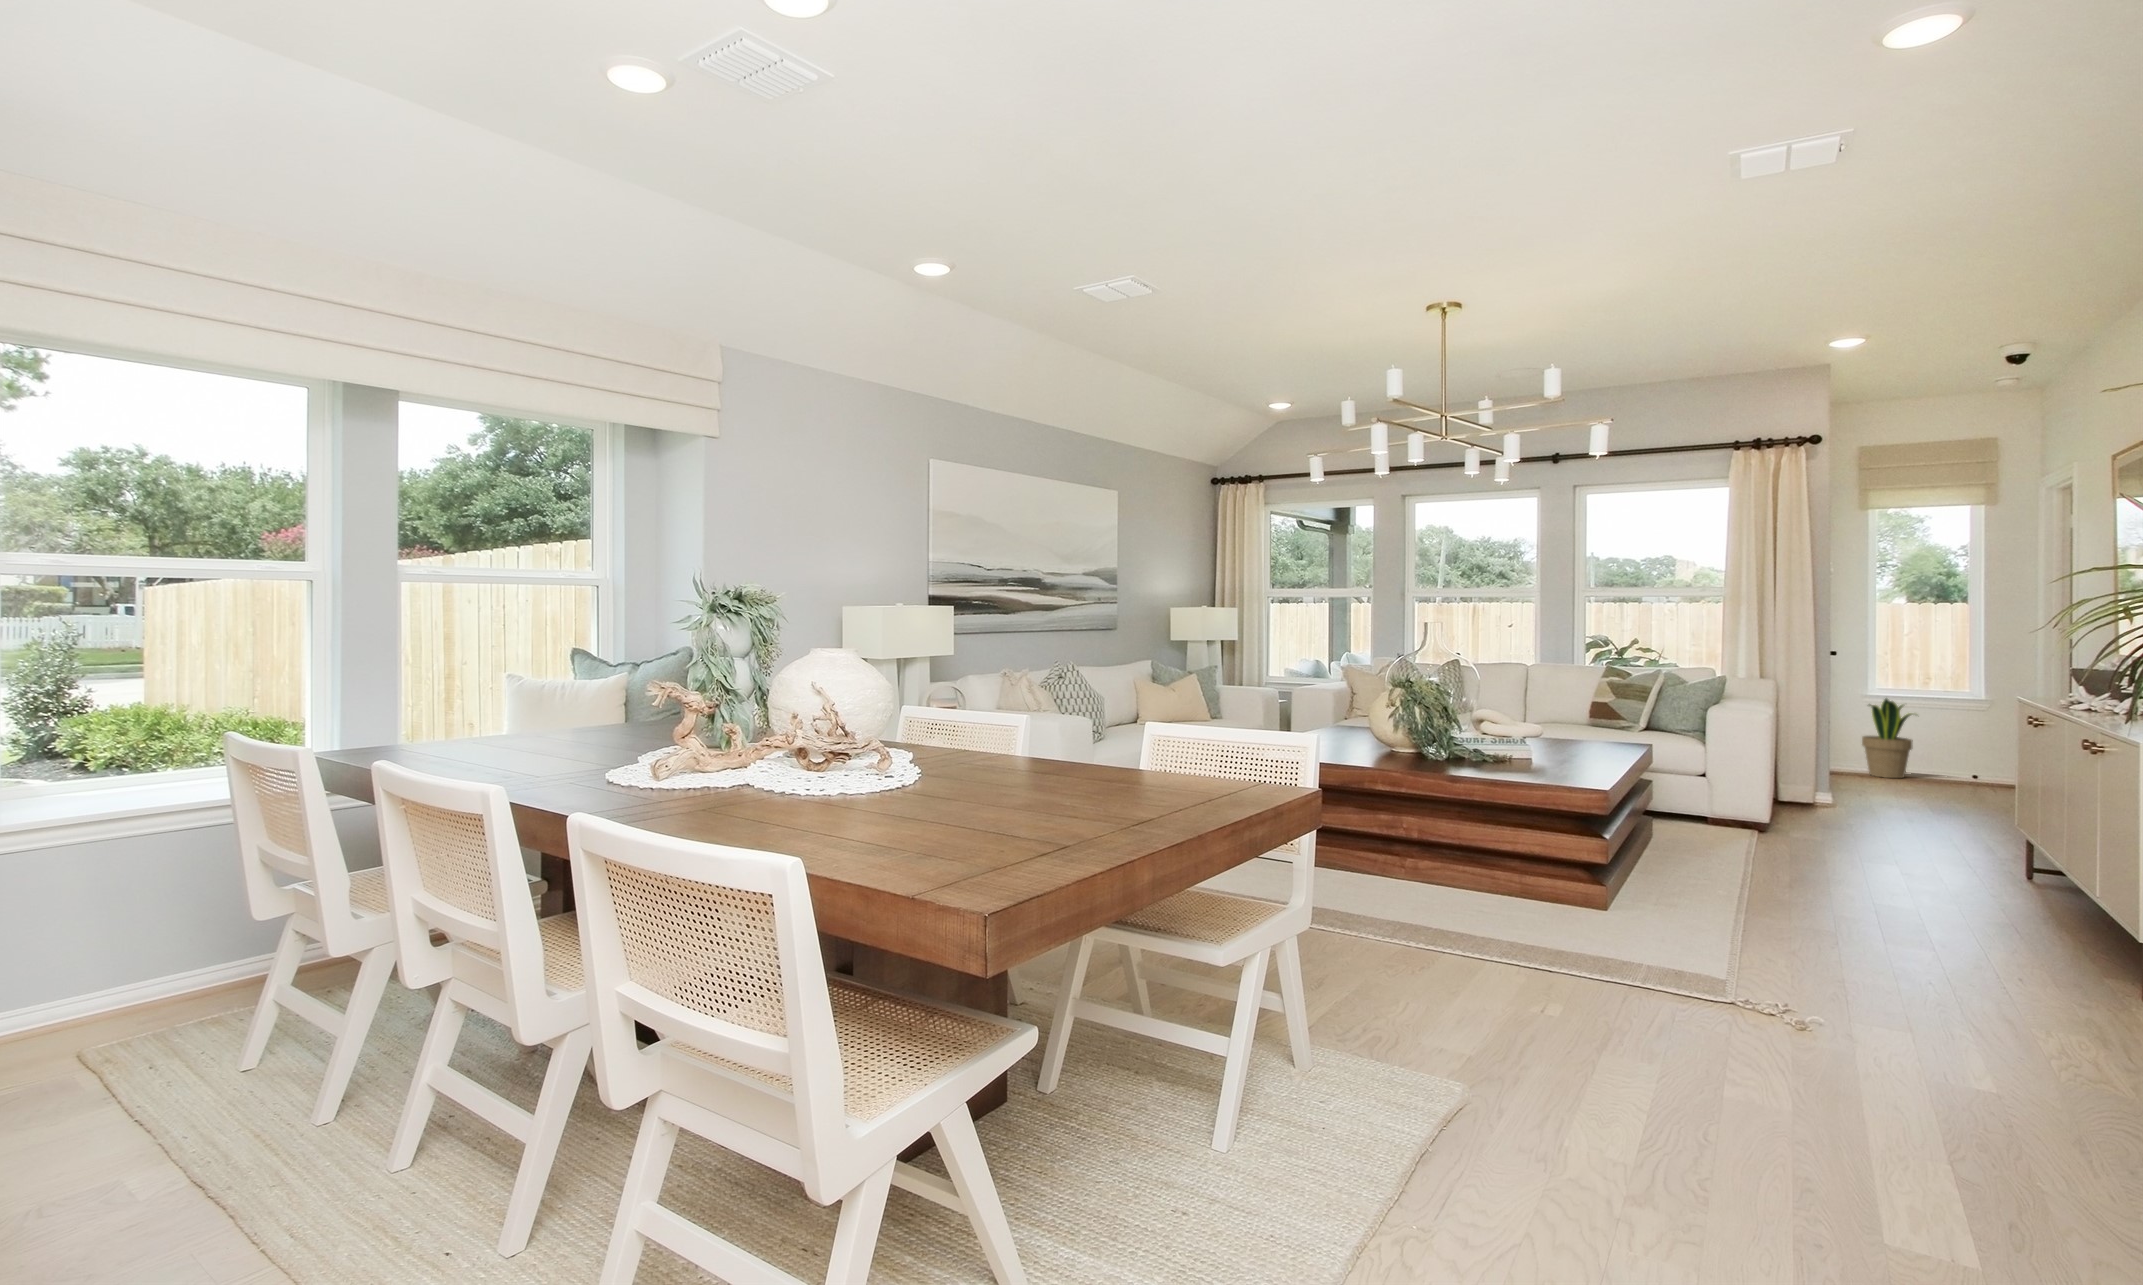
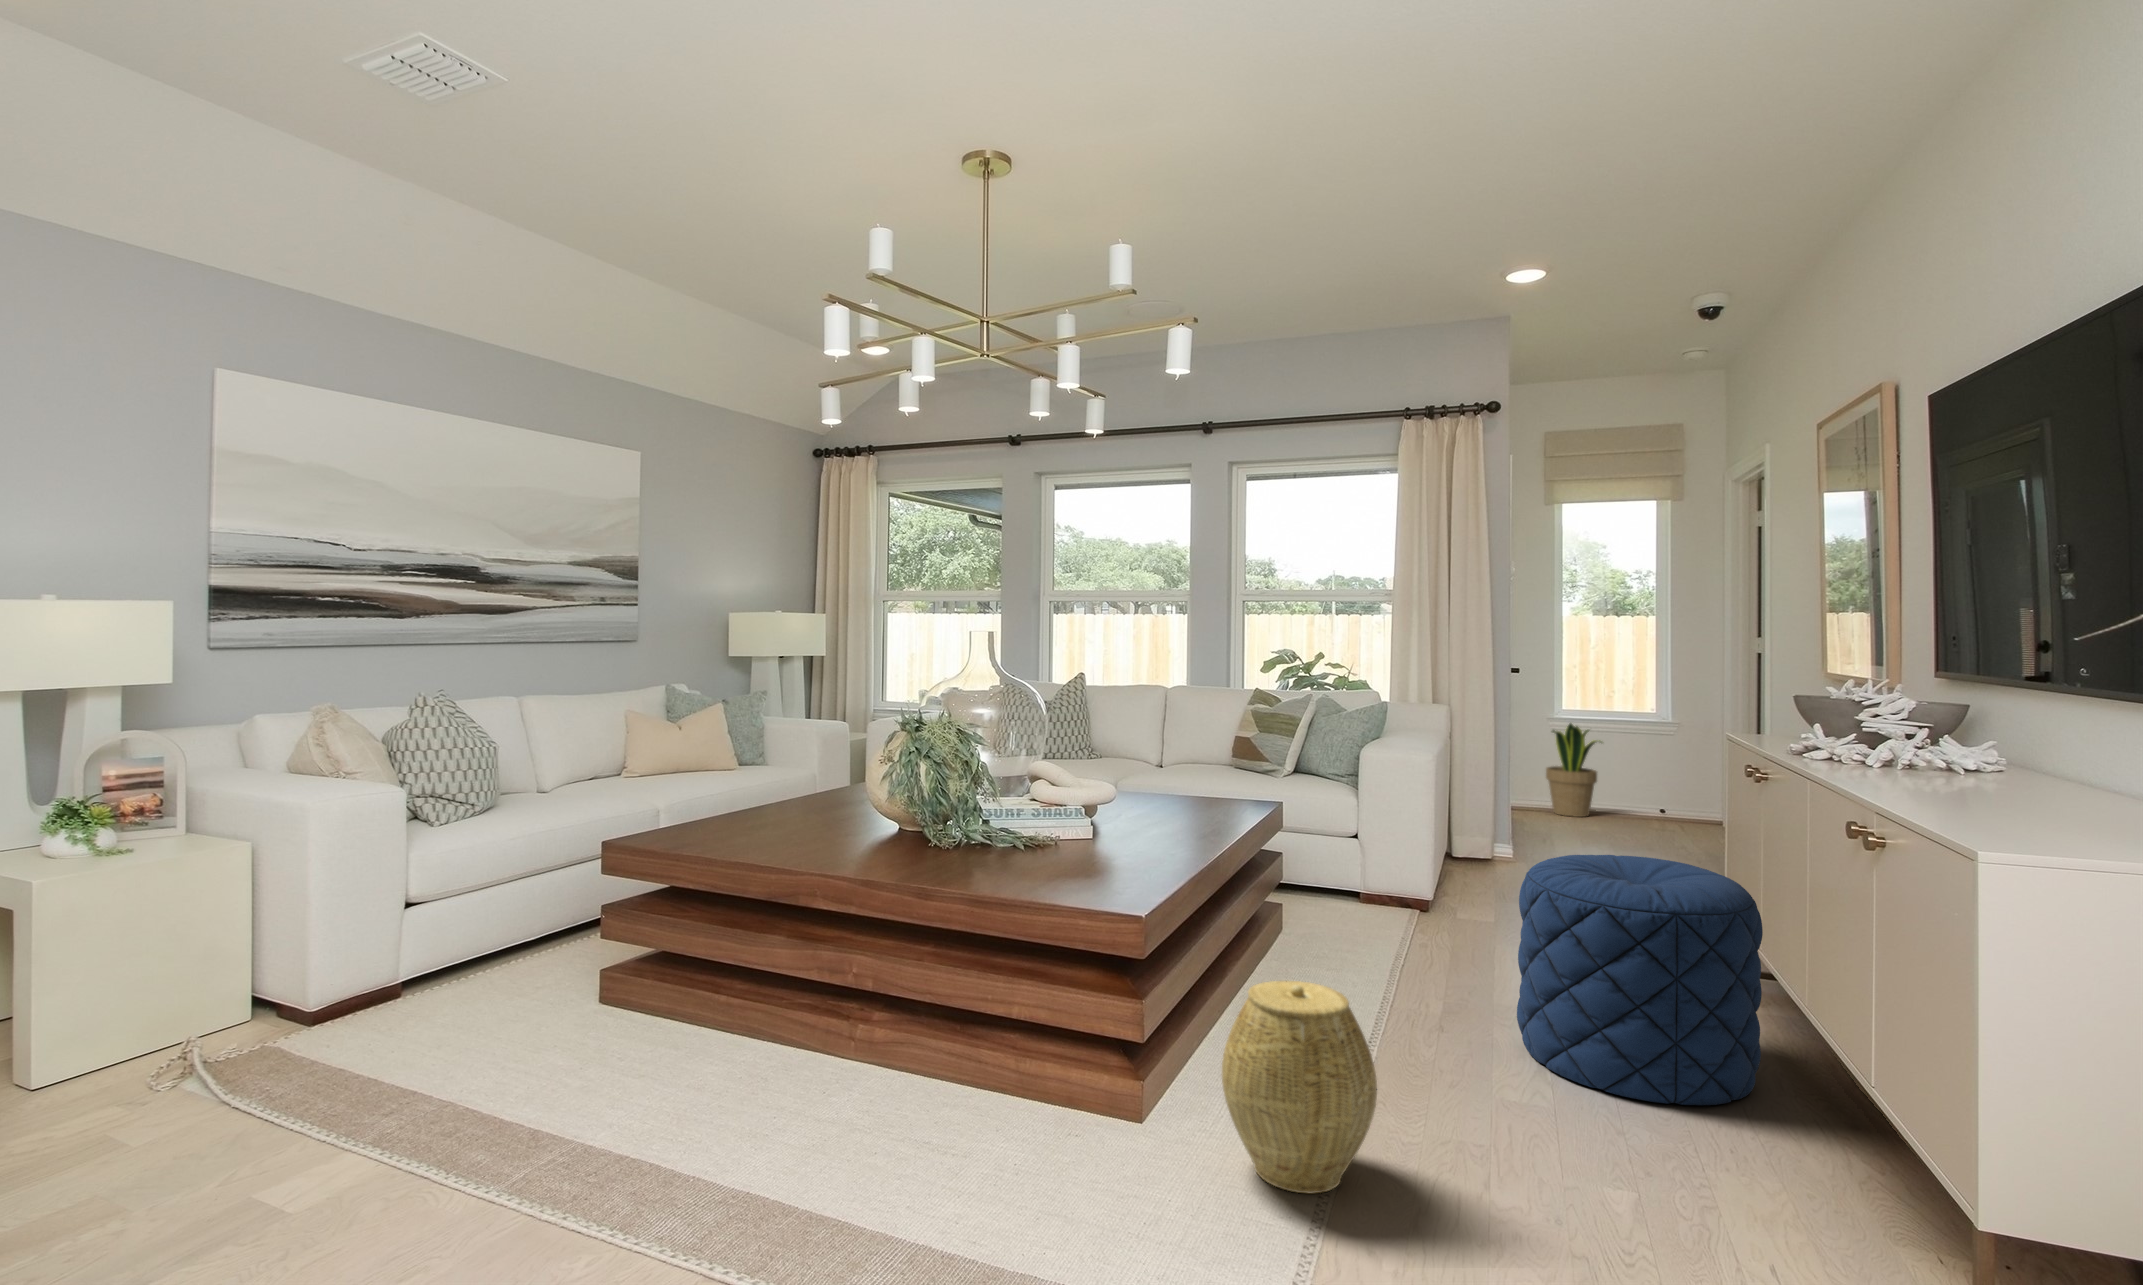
pouf: none [1851,775,2035,927] -> present [1517,855,1763,1105]
woven basket: none [1665,829,1767,943] -> present [1222,981,1377,1194]

